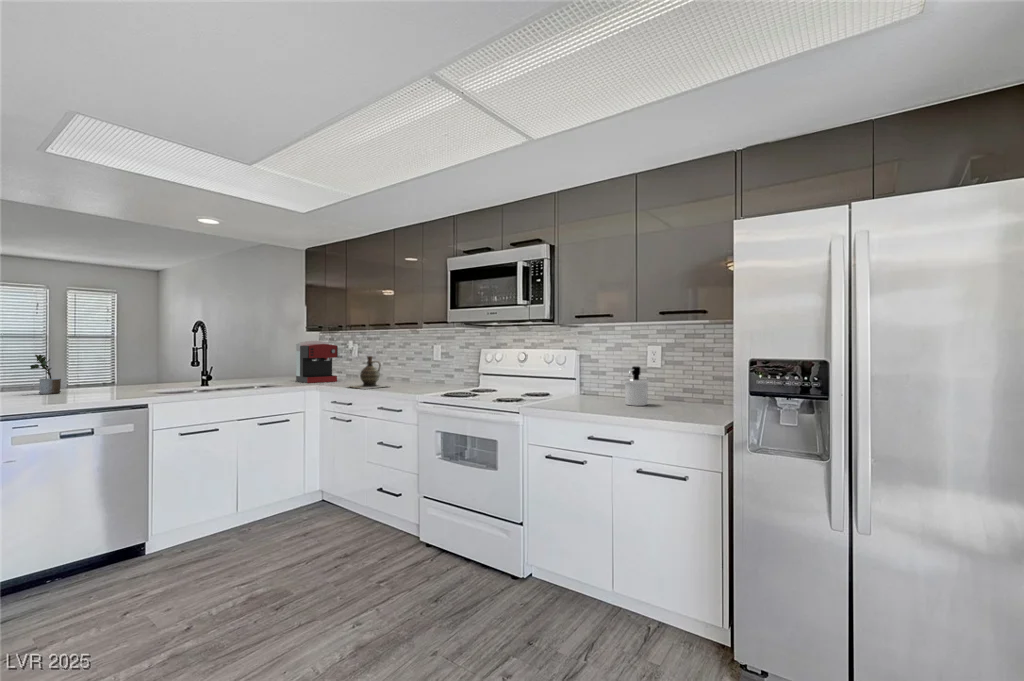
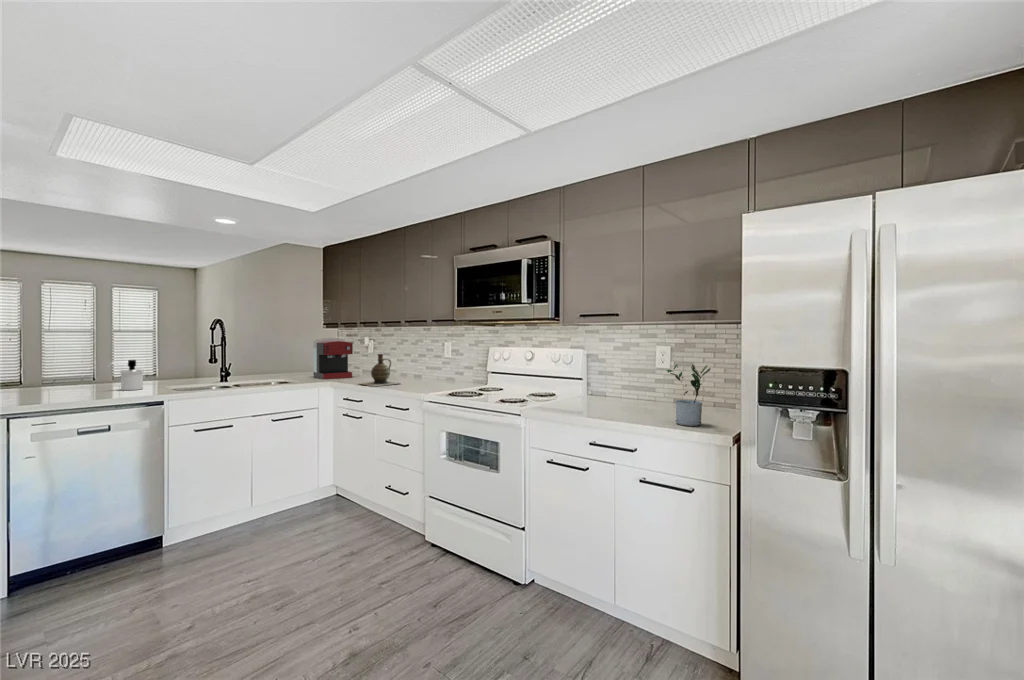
potted plant: present [30,355,61,394] -> present [667,364,711,426]
soap dispenser: present [624,366,648,406] -> present [107,360,144,390]

